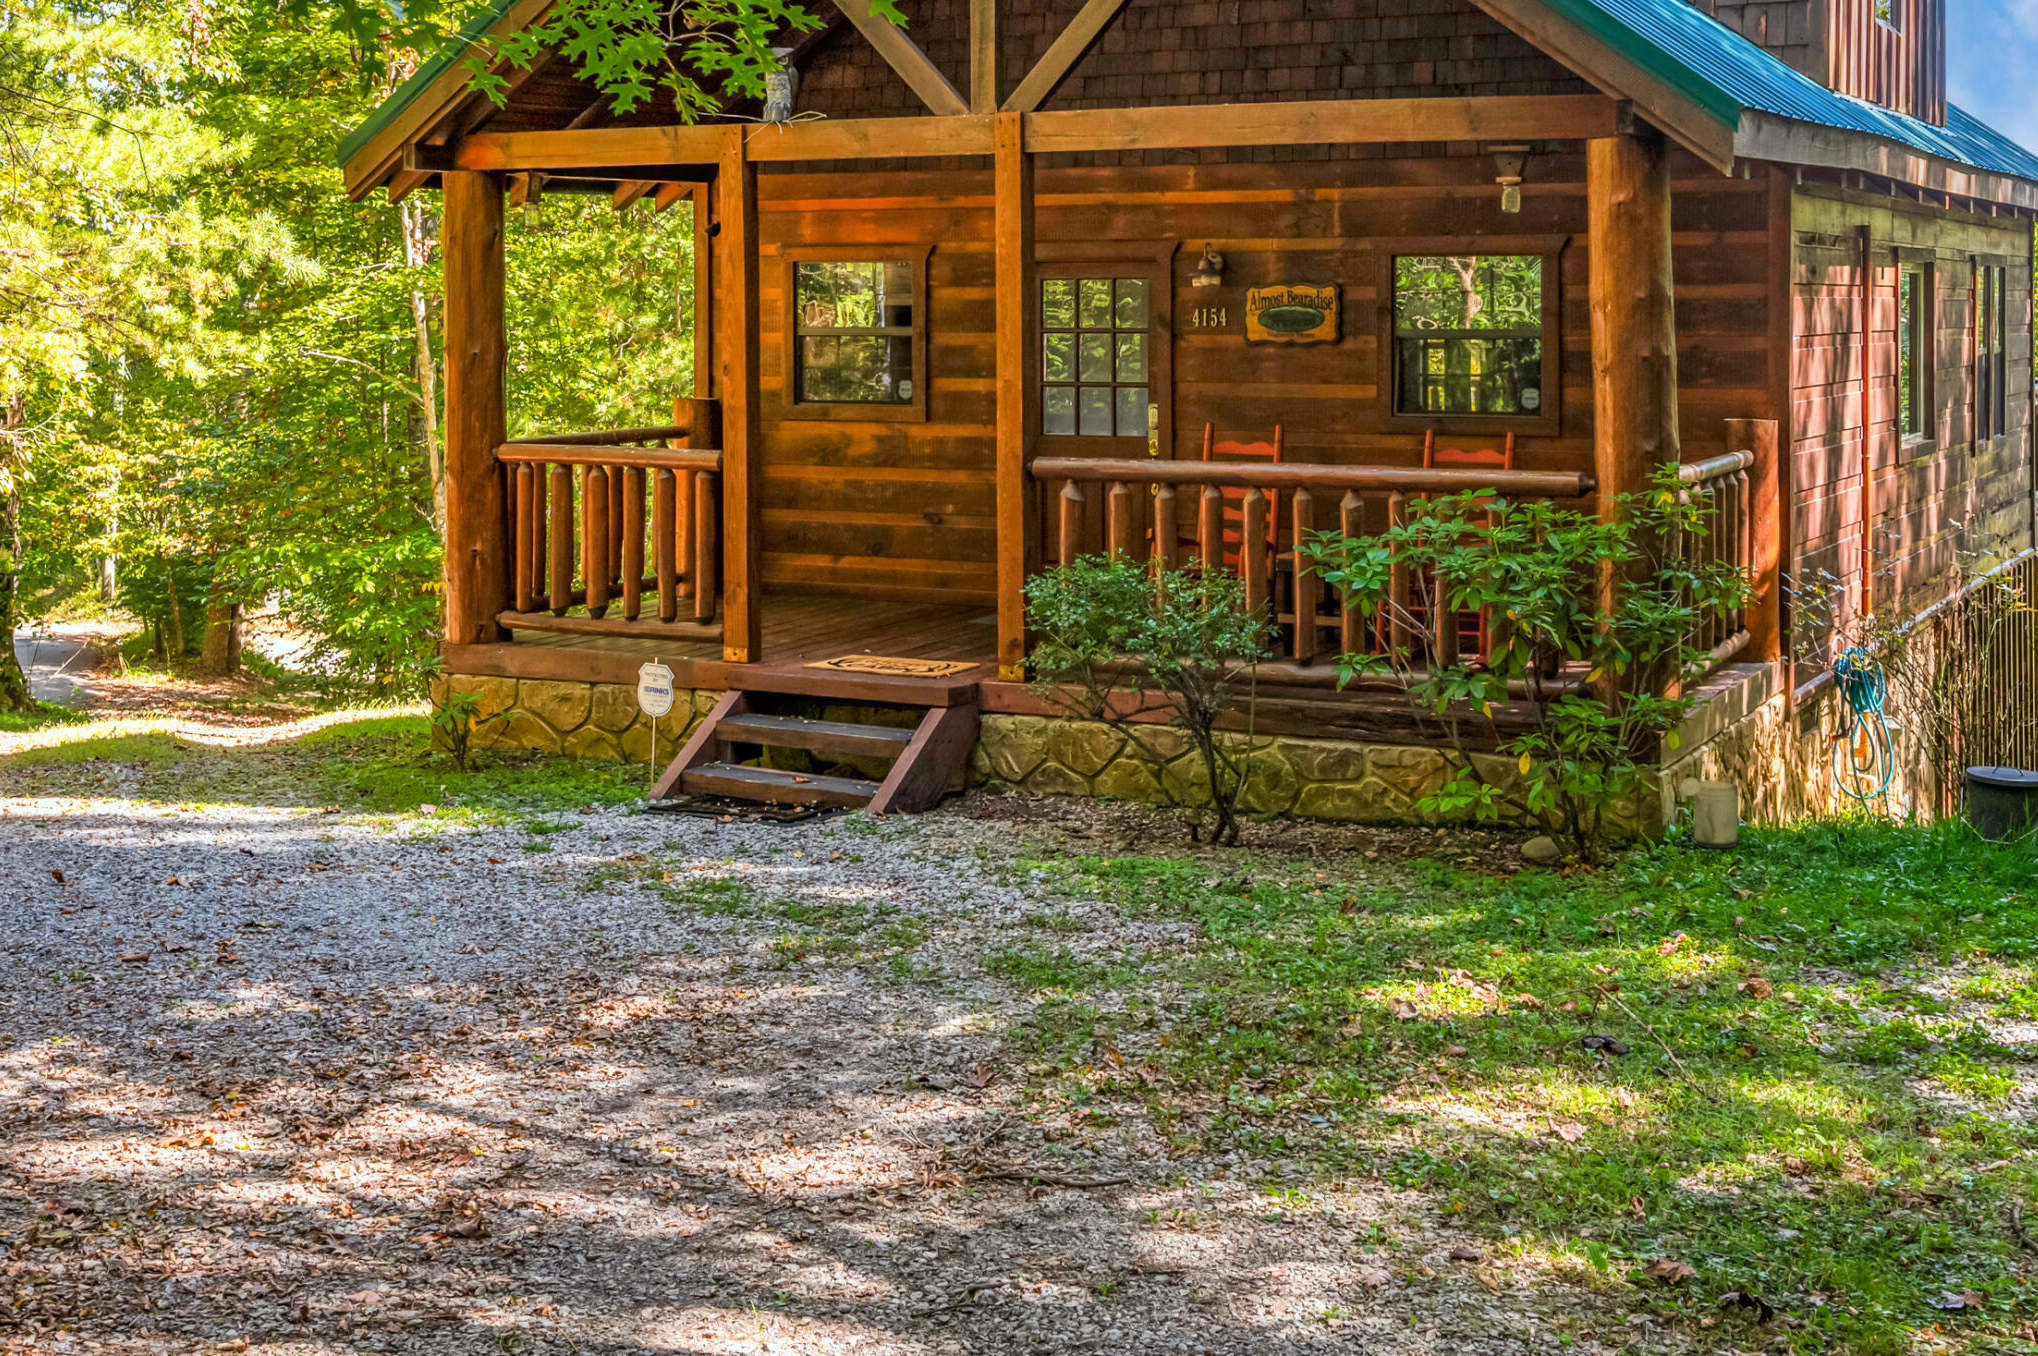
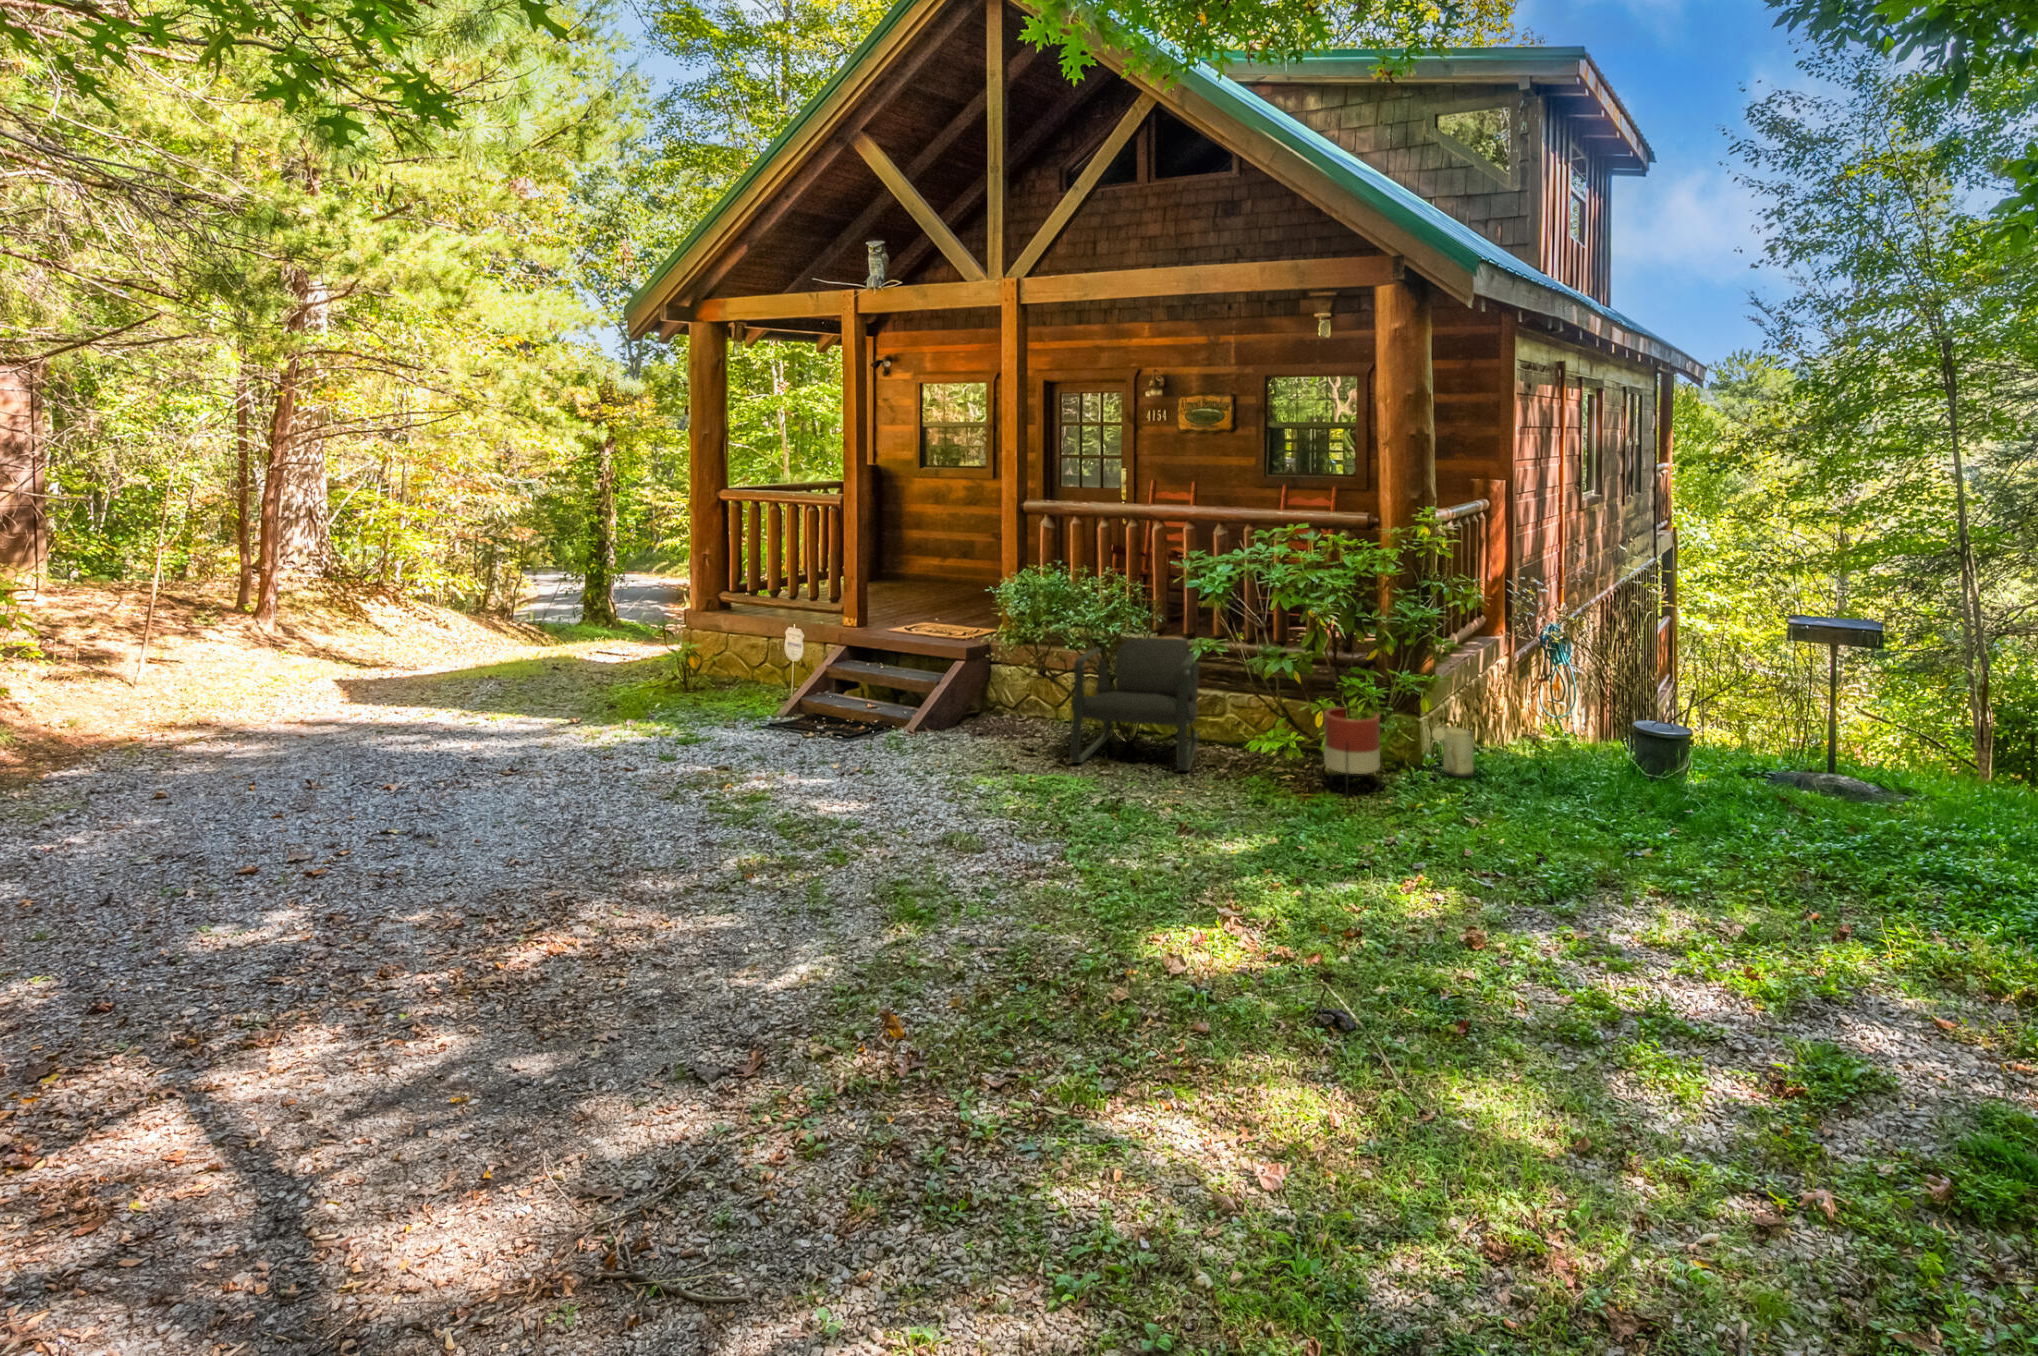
armchair: none [1155,672,1340,854] -> present [1070,638,1200,771]
planter: none [1532,754,1610,873] -> present [1324,707,1380,775]

